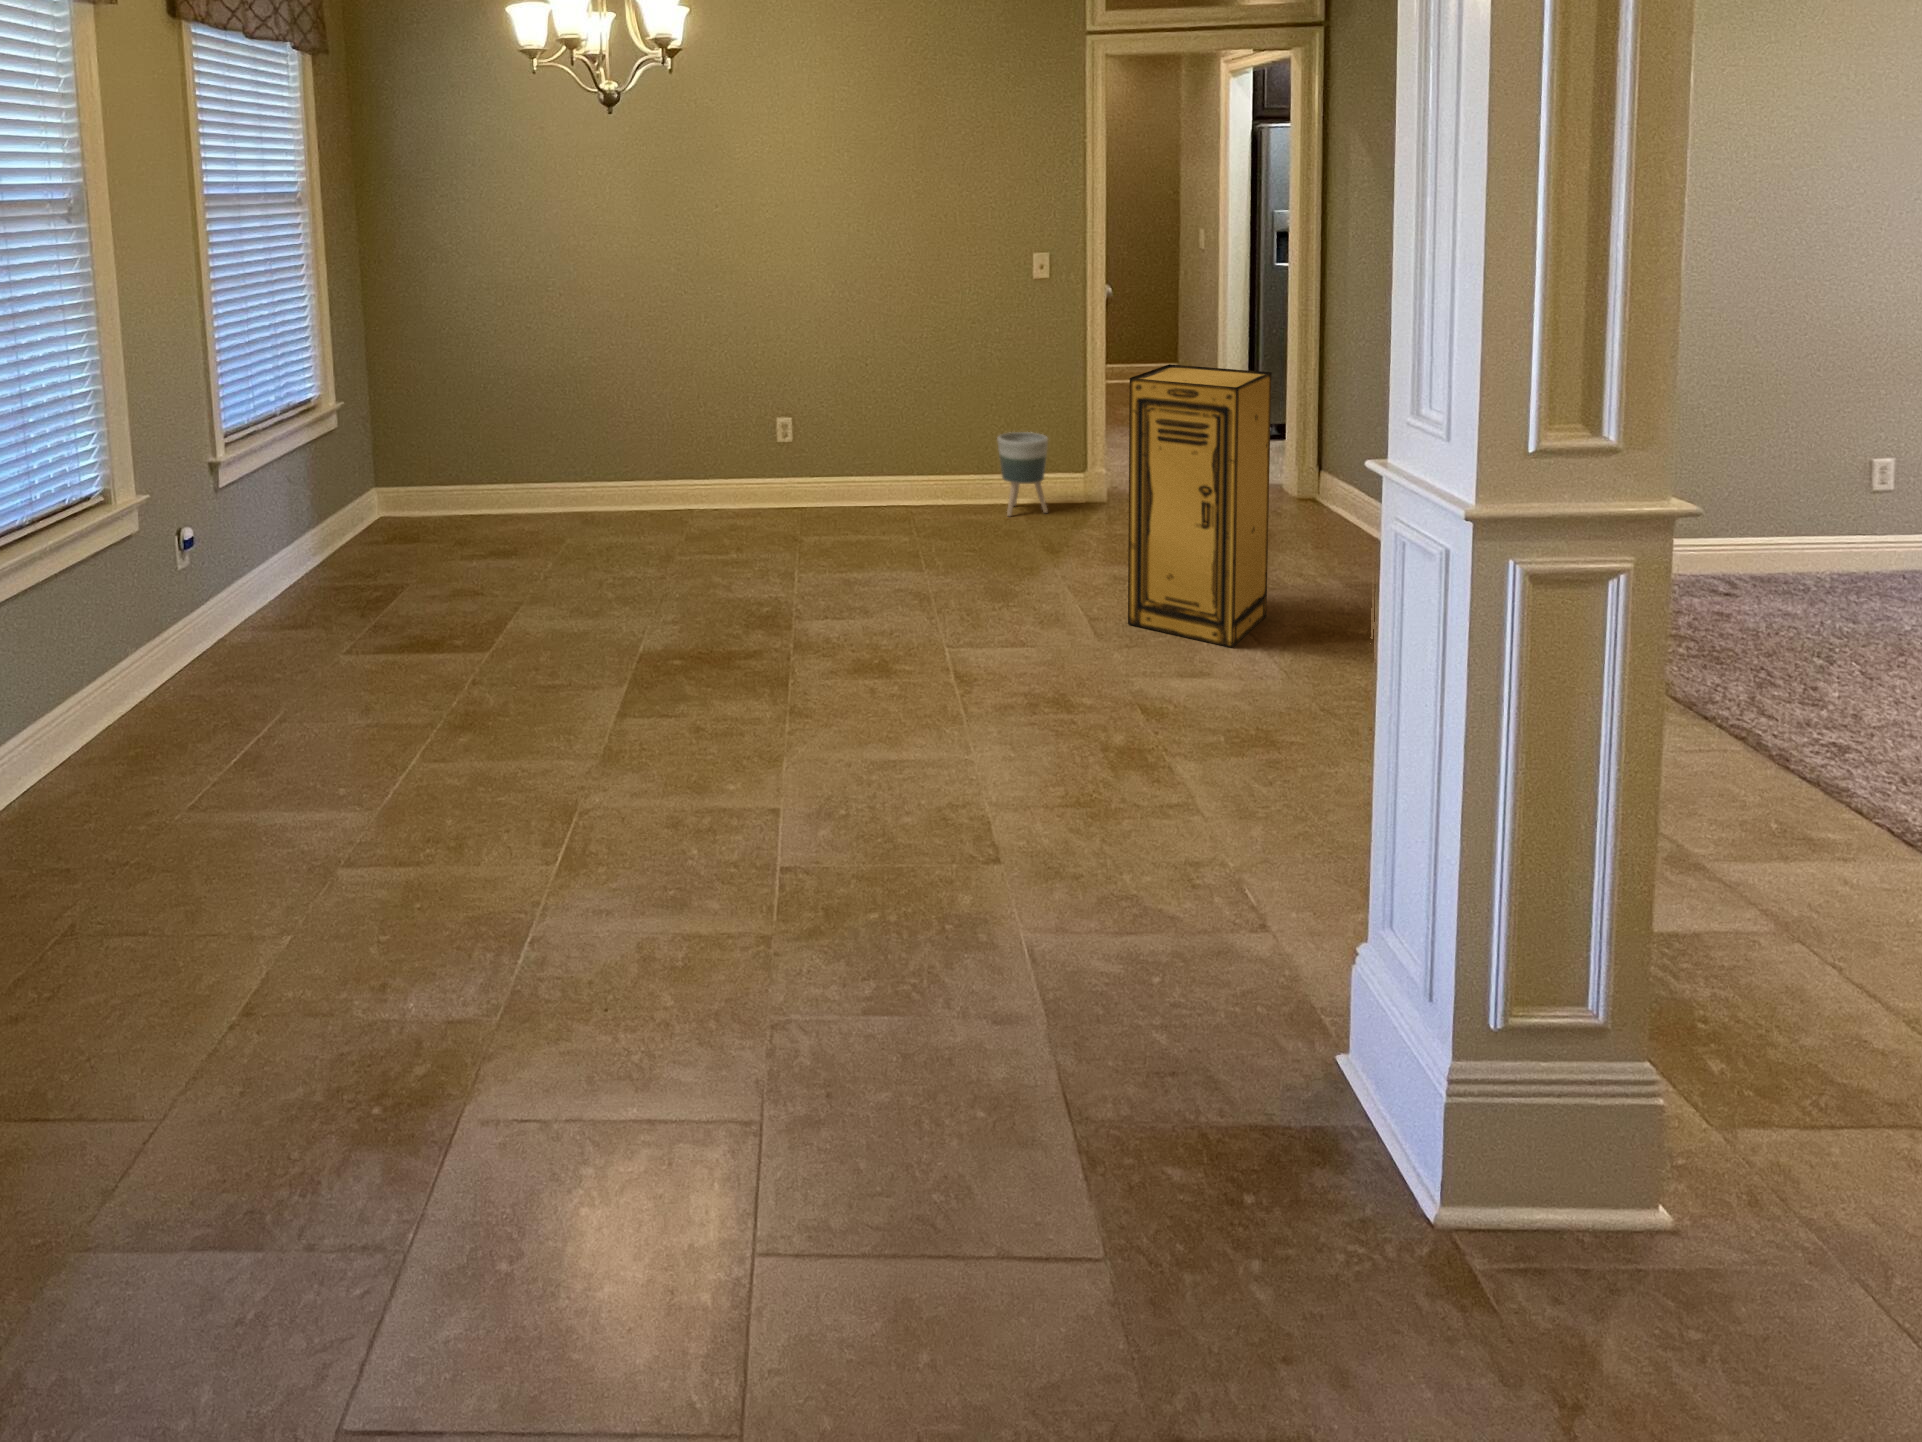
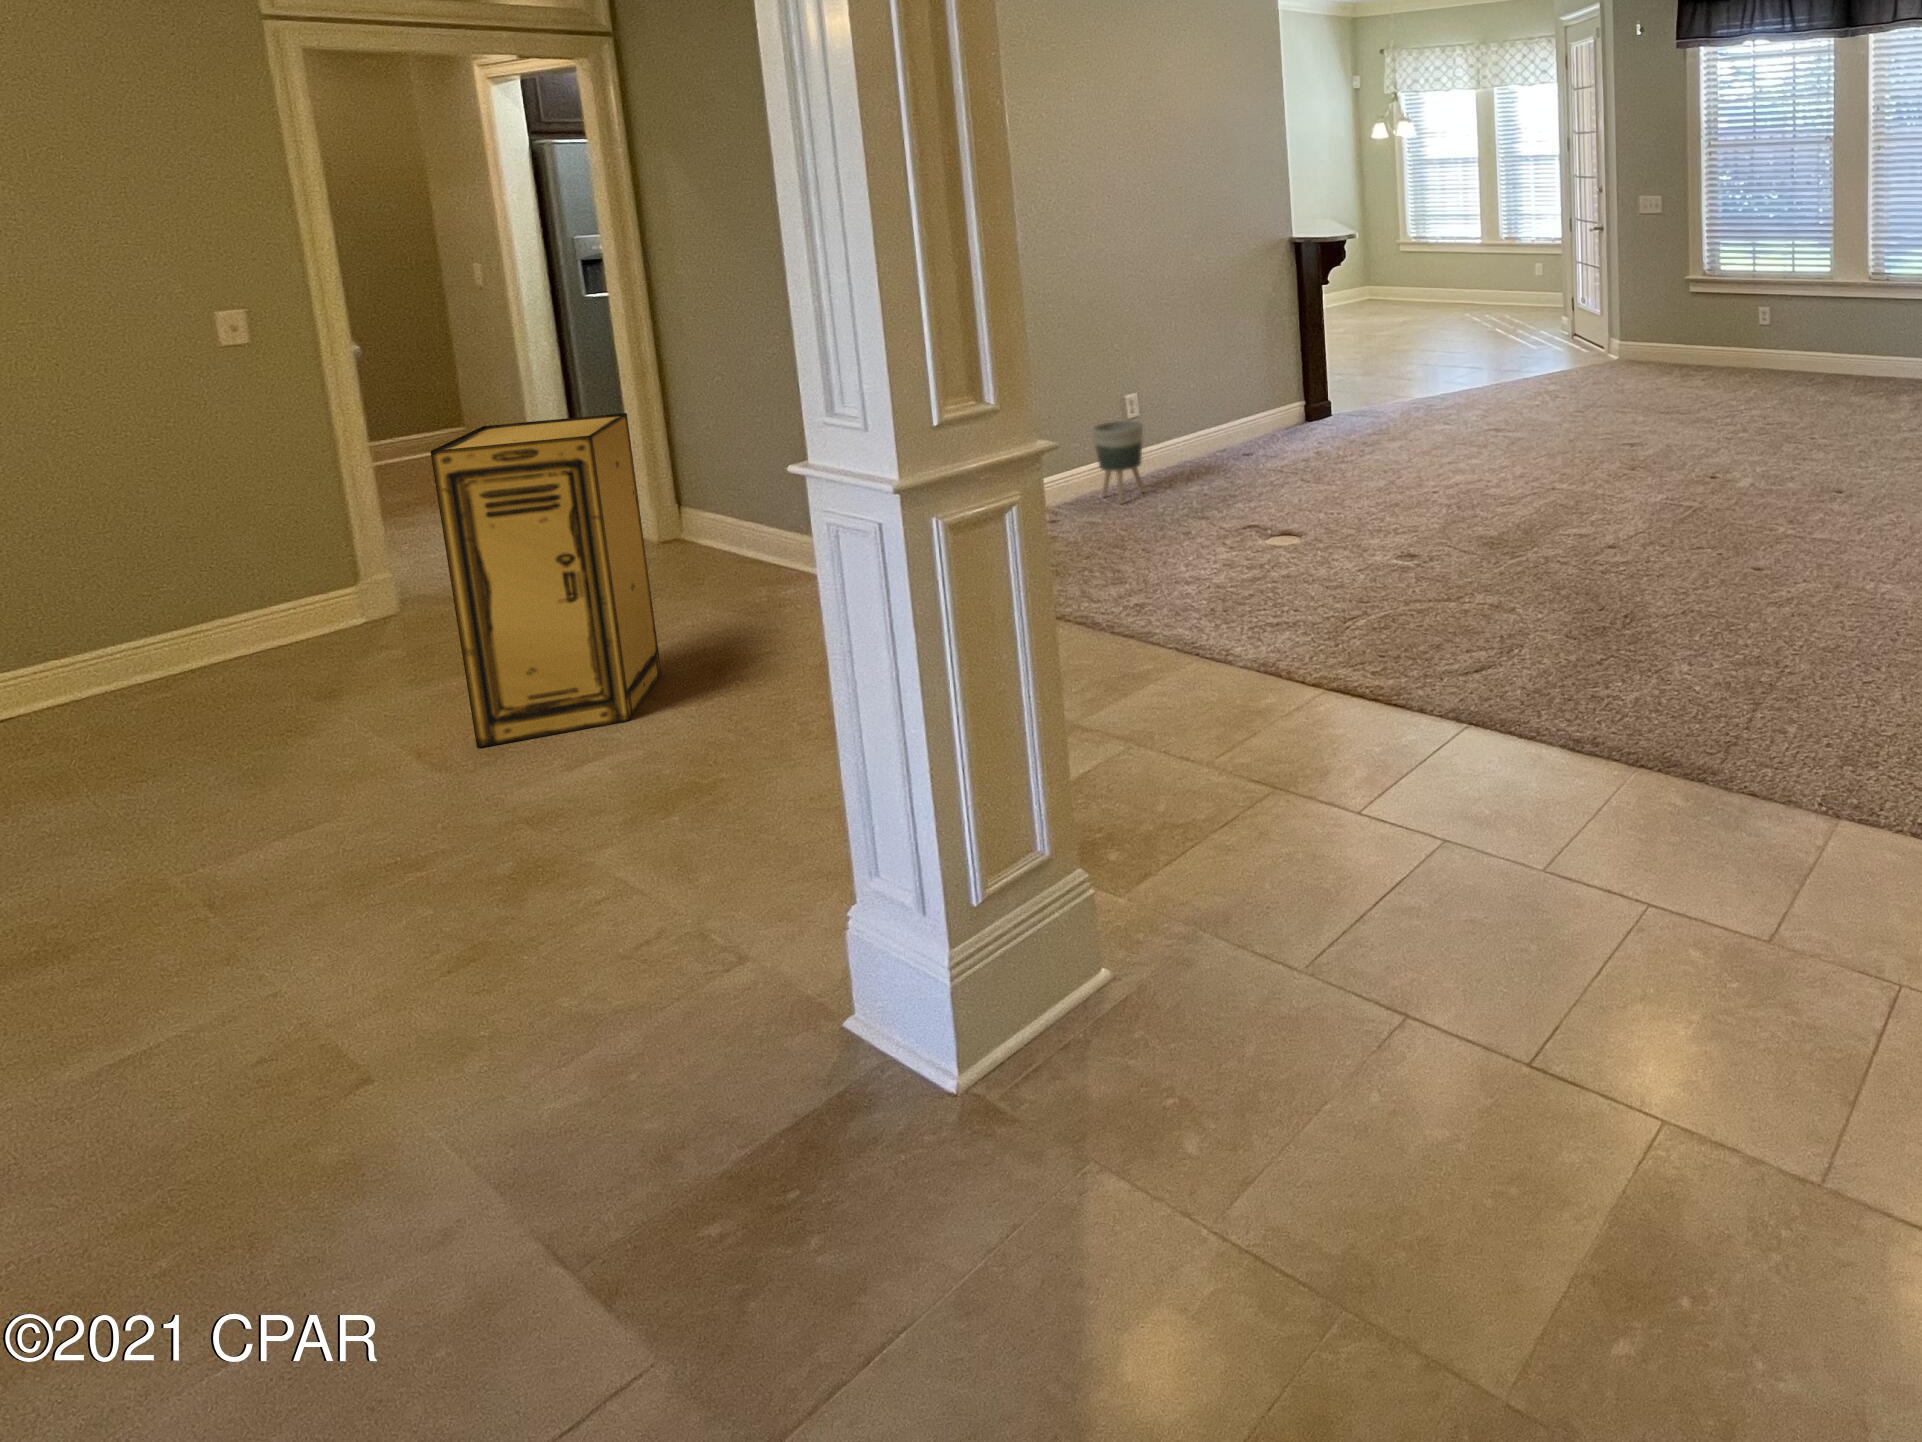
planter: present [997,432,1048,516] -> present [1092,421,1145,504]

